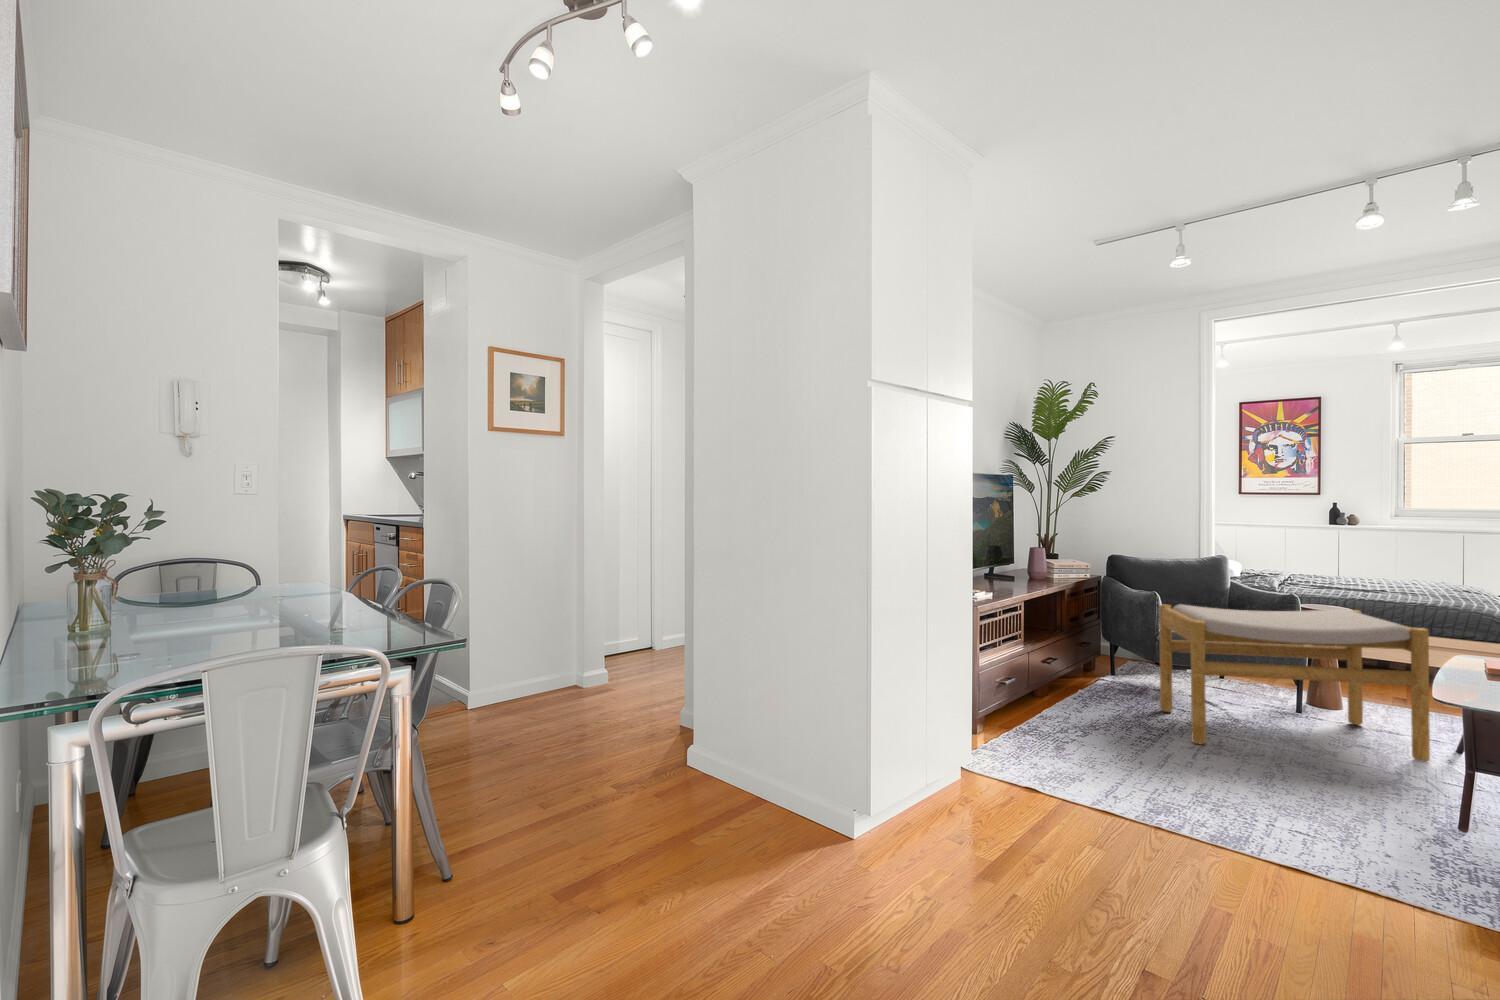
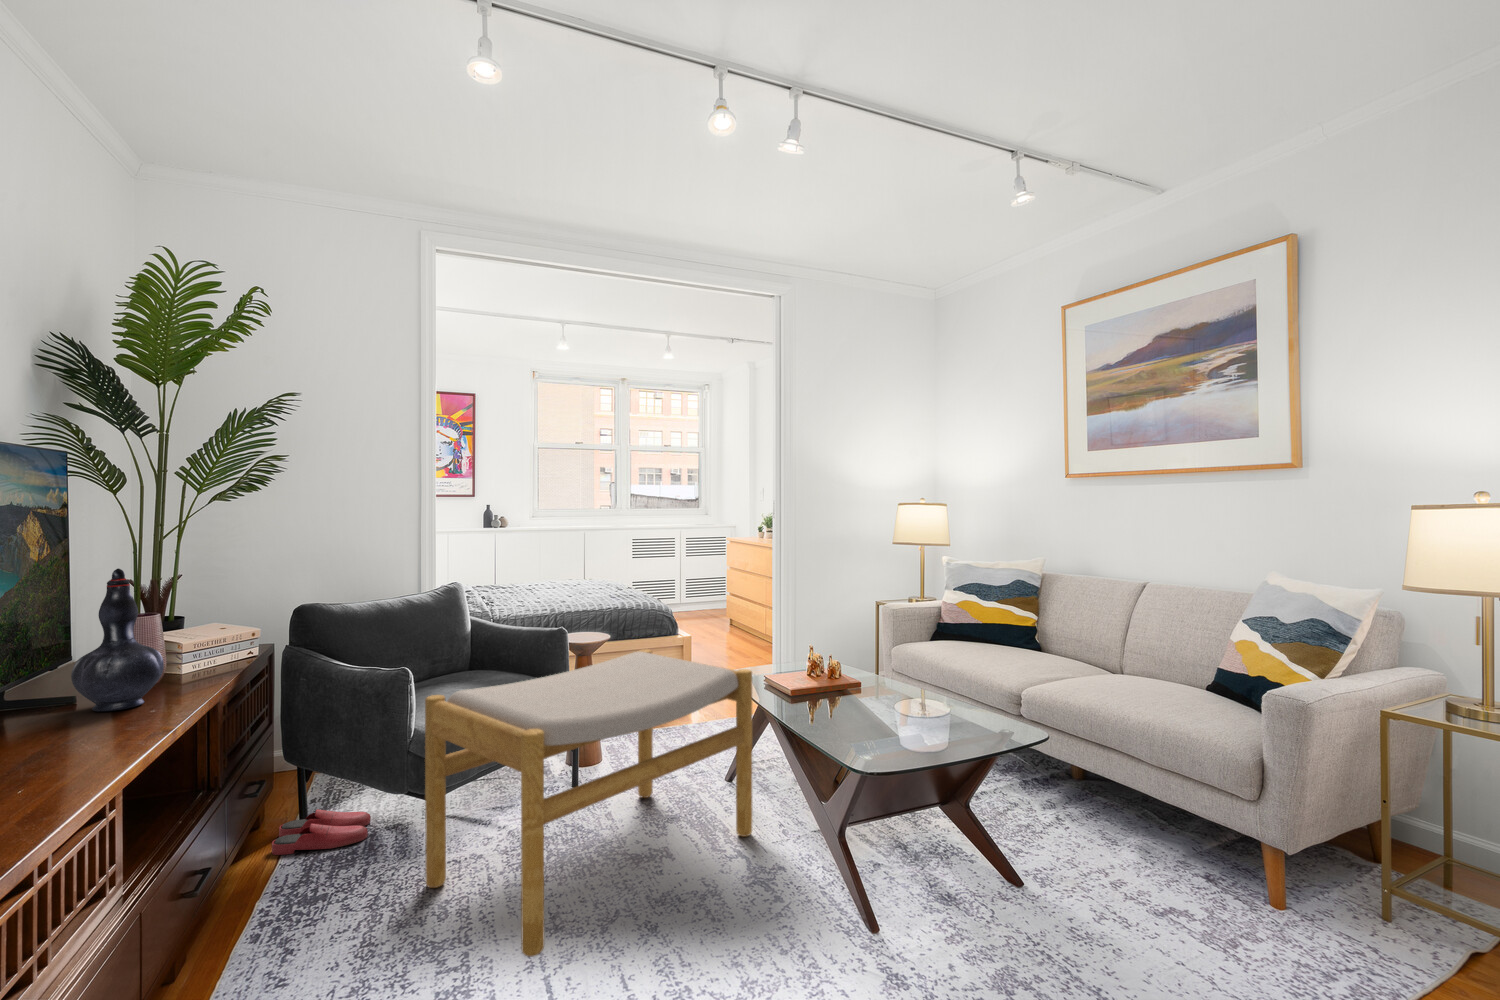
decorative vase: none [1008,525,1040,583] -> present [71,568,164,711]
slippers: none [1093,668,1149,688] -> present [272,809,371,855]

